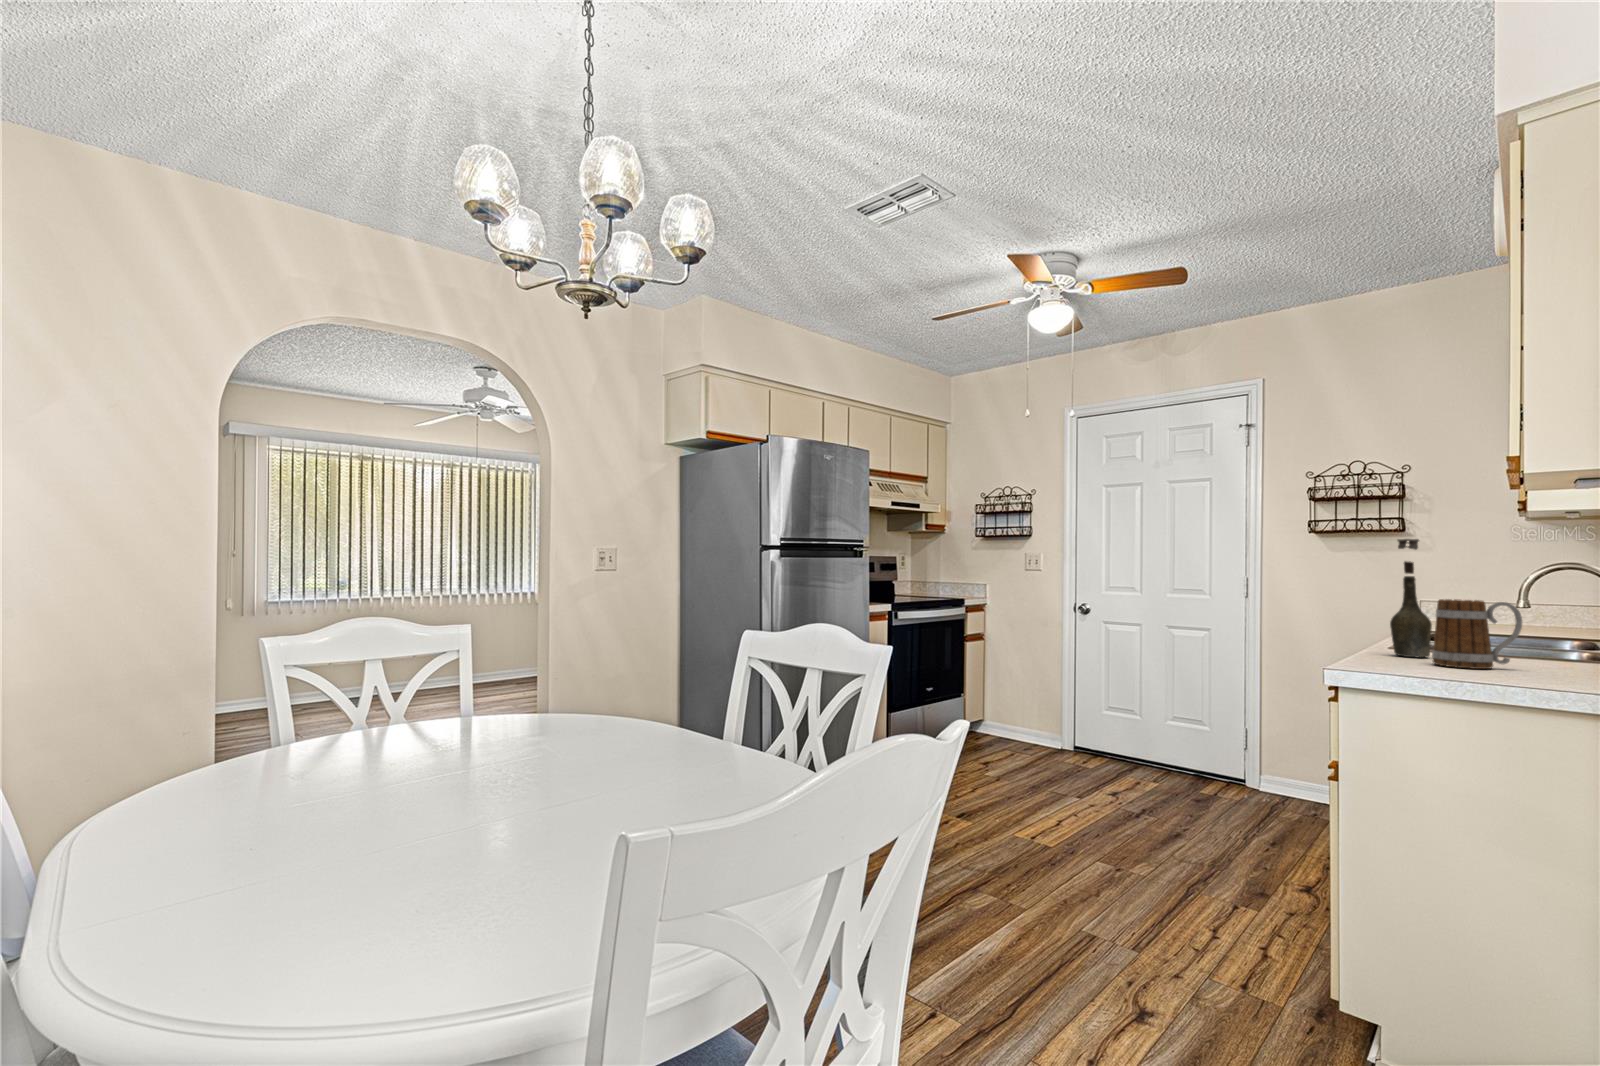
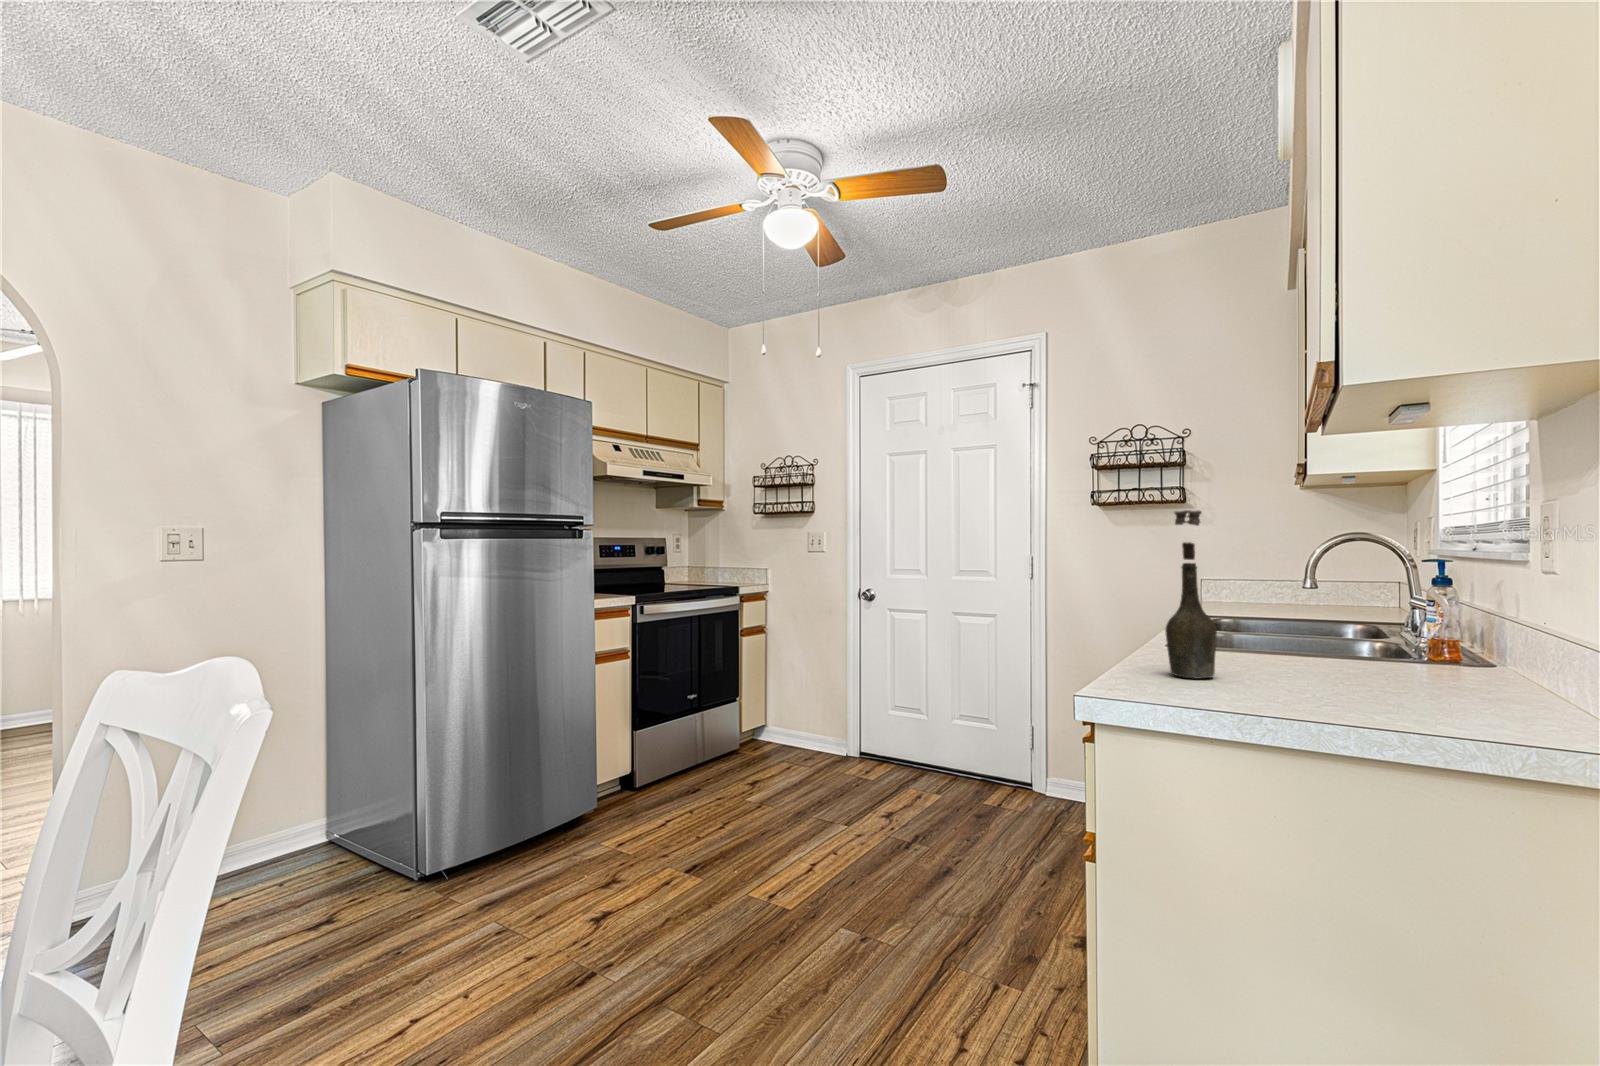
mug: present [1432,599,1522,669] -> none [1218,599,1336,705]

